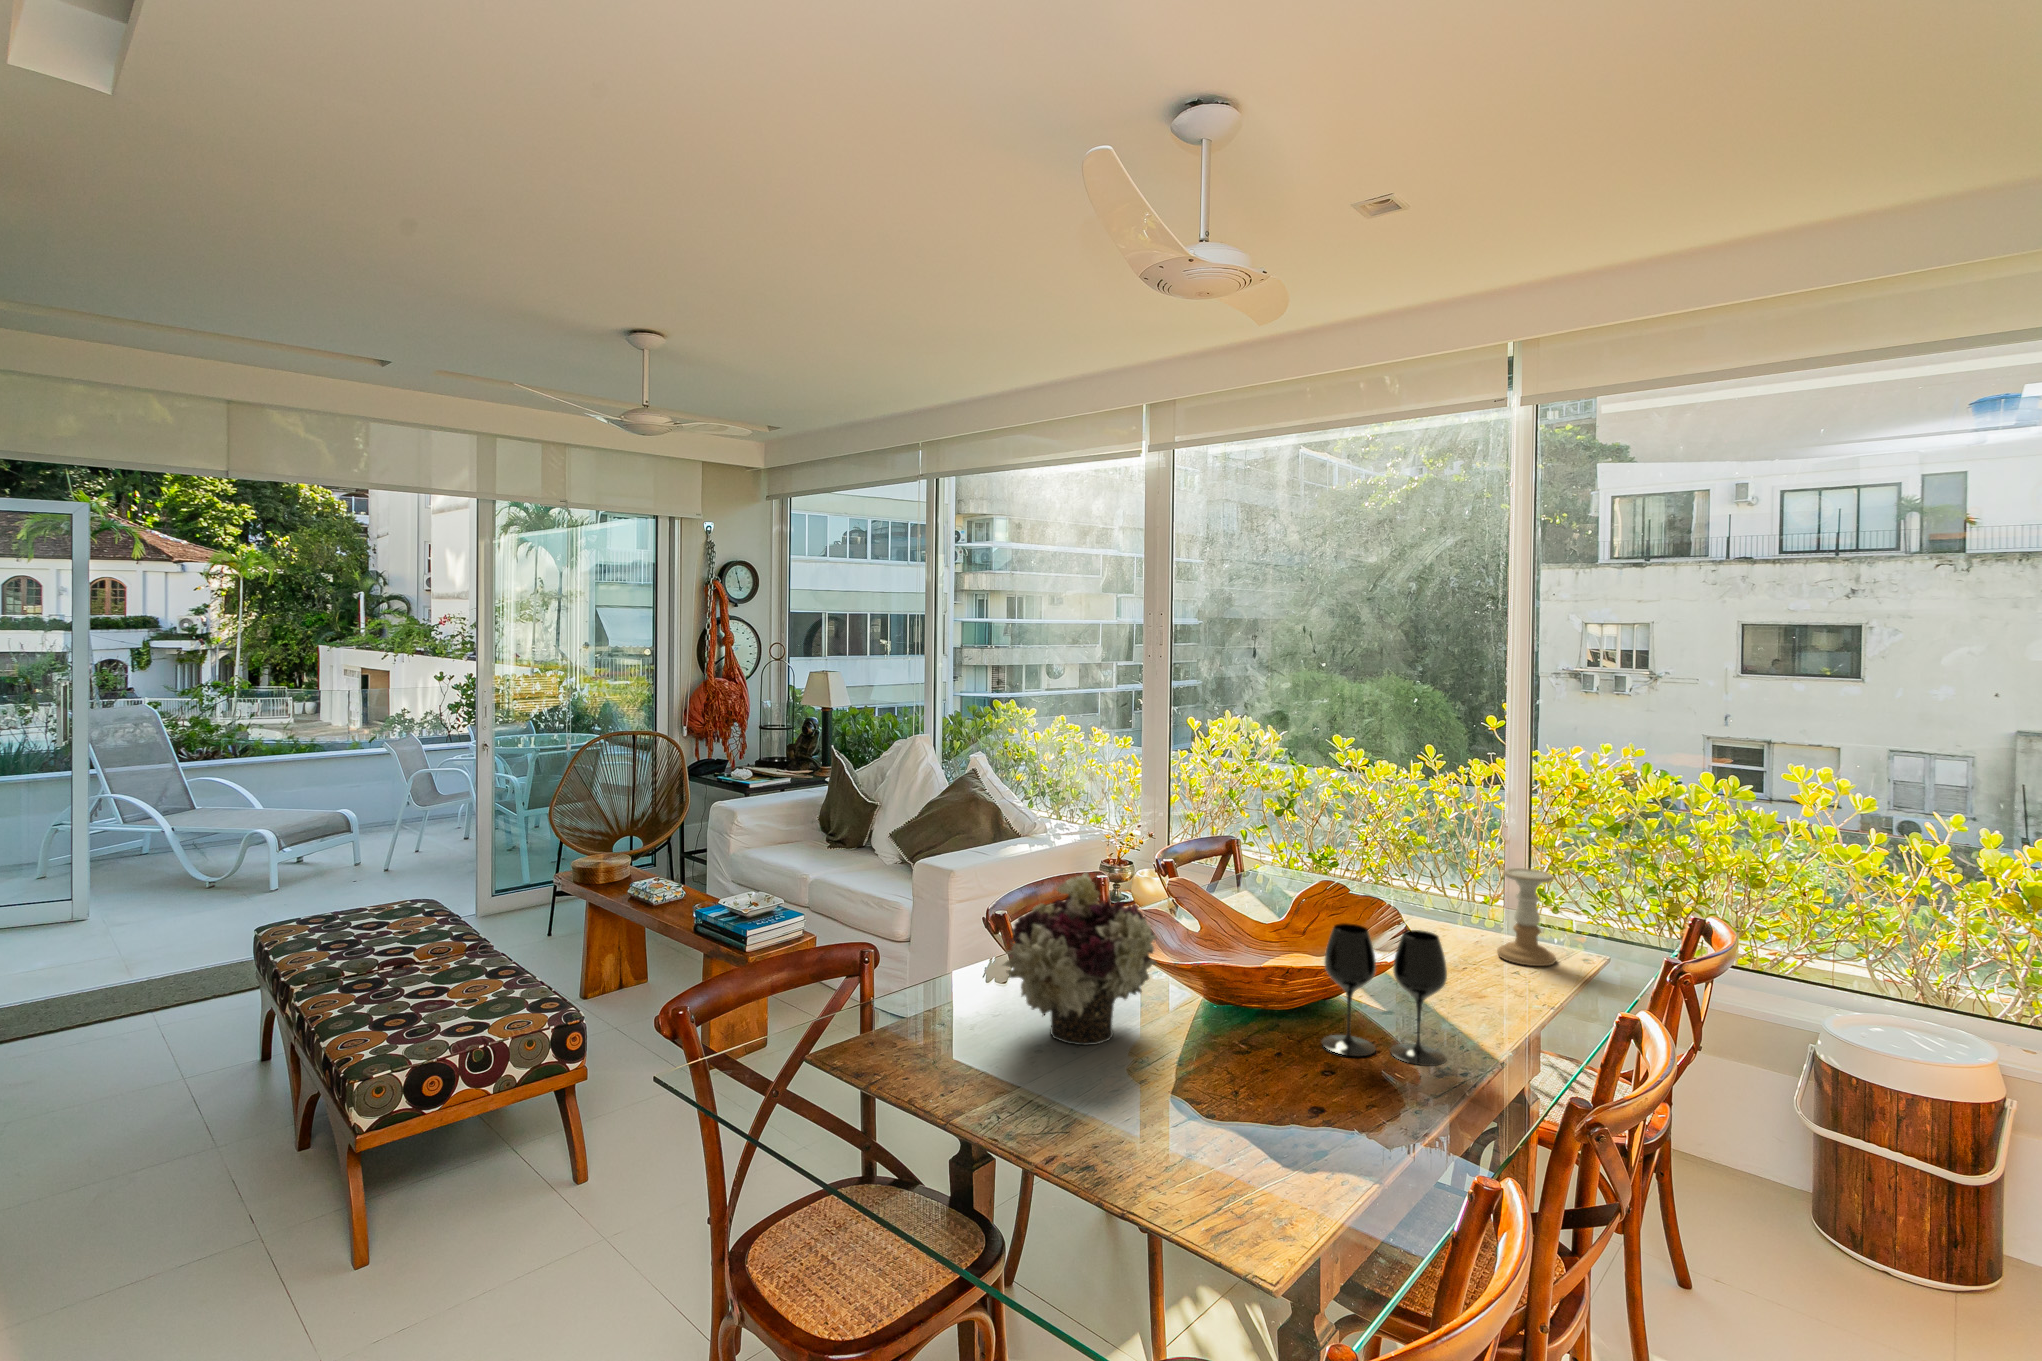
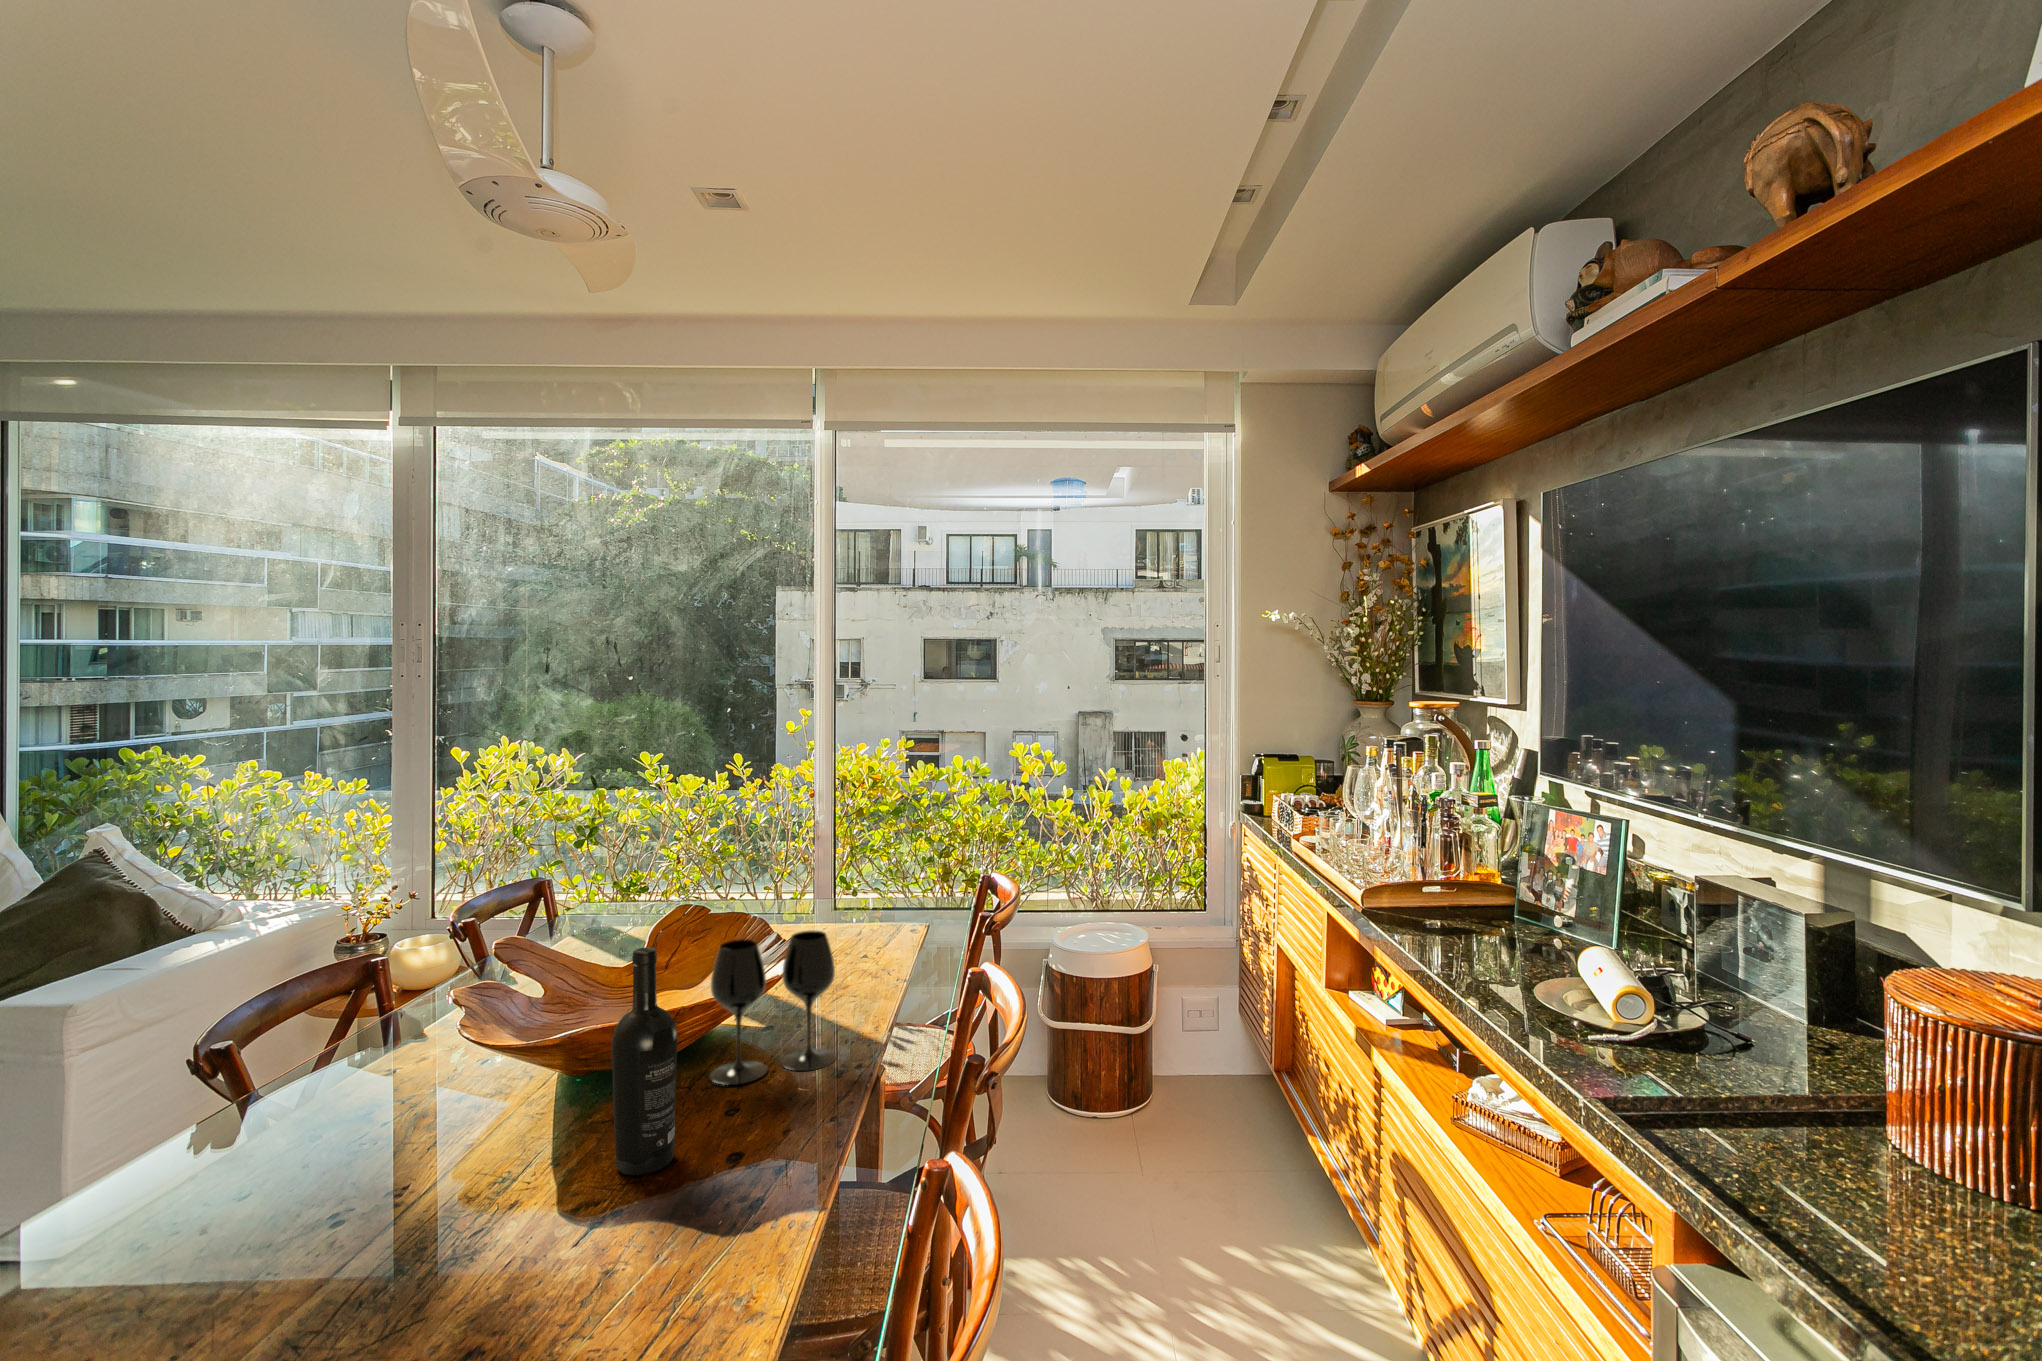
candle holder: present [1497,868,1556,966] -> none [837,856,887,947]
flower arrangement: present [1003,873,1157,1045] -> none [256,949,505,1192]
wine bottle: none [1221,910,1274,1099] -> present [612,947,677,1175]

